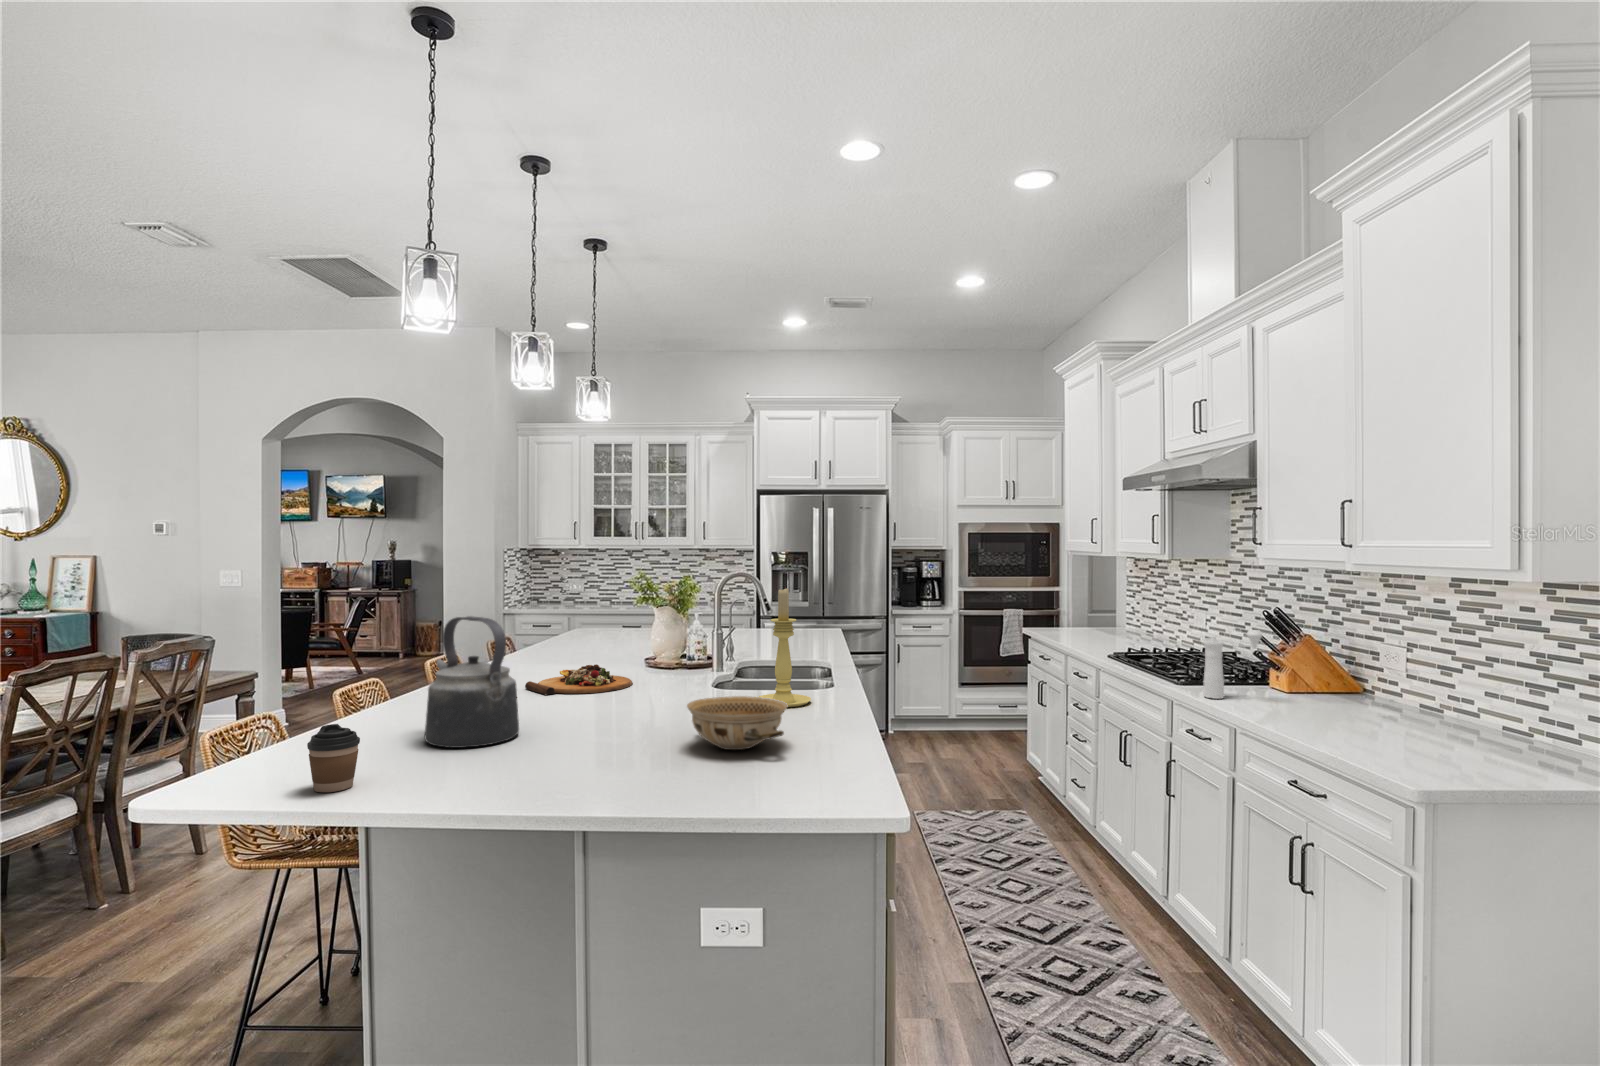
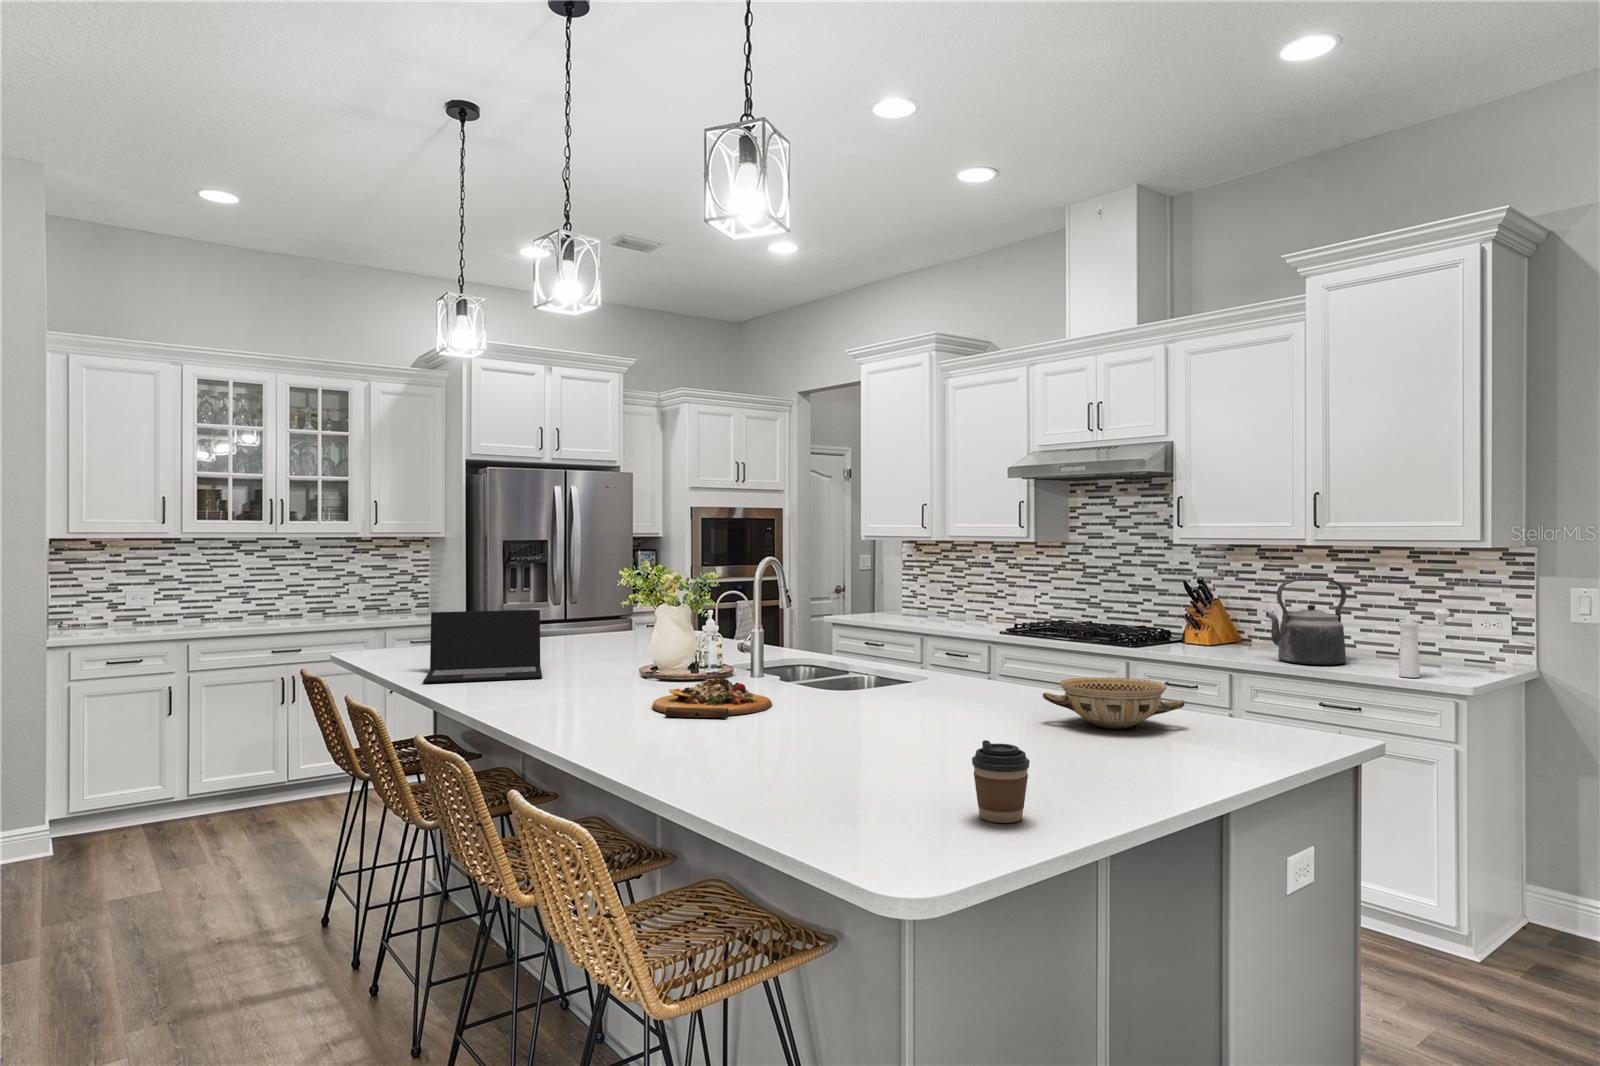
candle holder: present [759,587,811,707] -> none [944,569,1005,697]
laptop: none [530,603,634,655] -> present [423,610,542,683]
kettle: present [425,616,519,748] -> present [1266,578,1346,665]
pepper mill: present [1203,630,1263,699] -> present [1399,609,1450,678]

